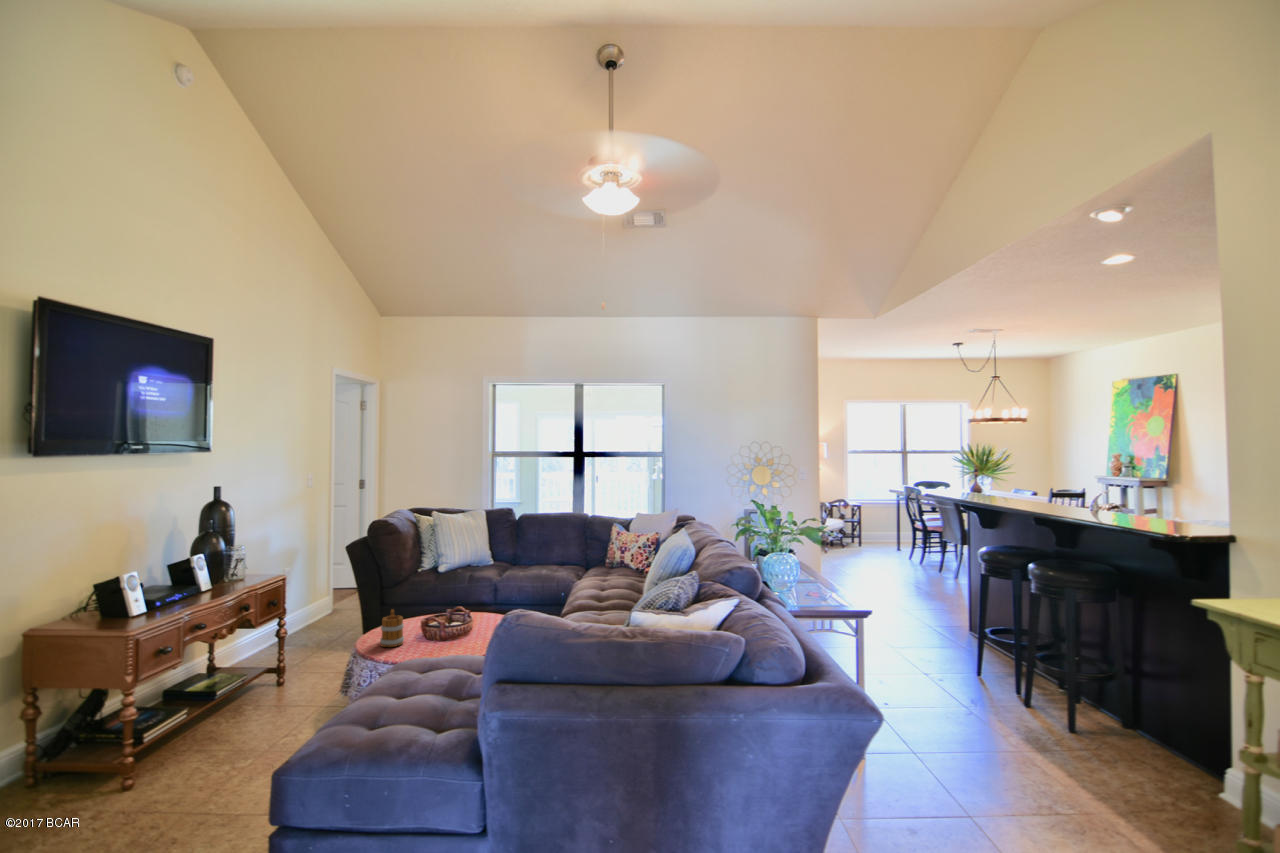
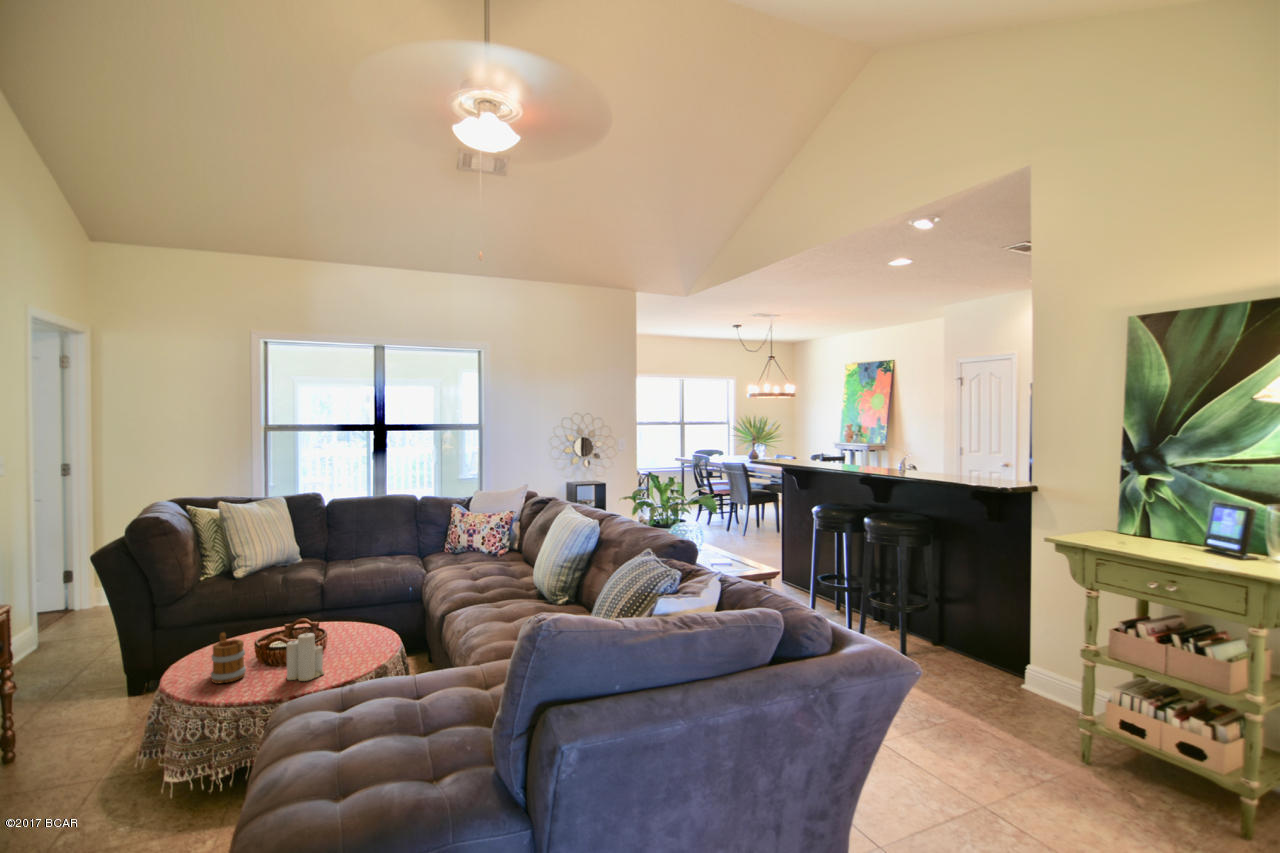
candle: none [426,614,452,654] -> present [286,633,324,681]

